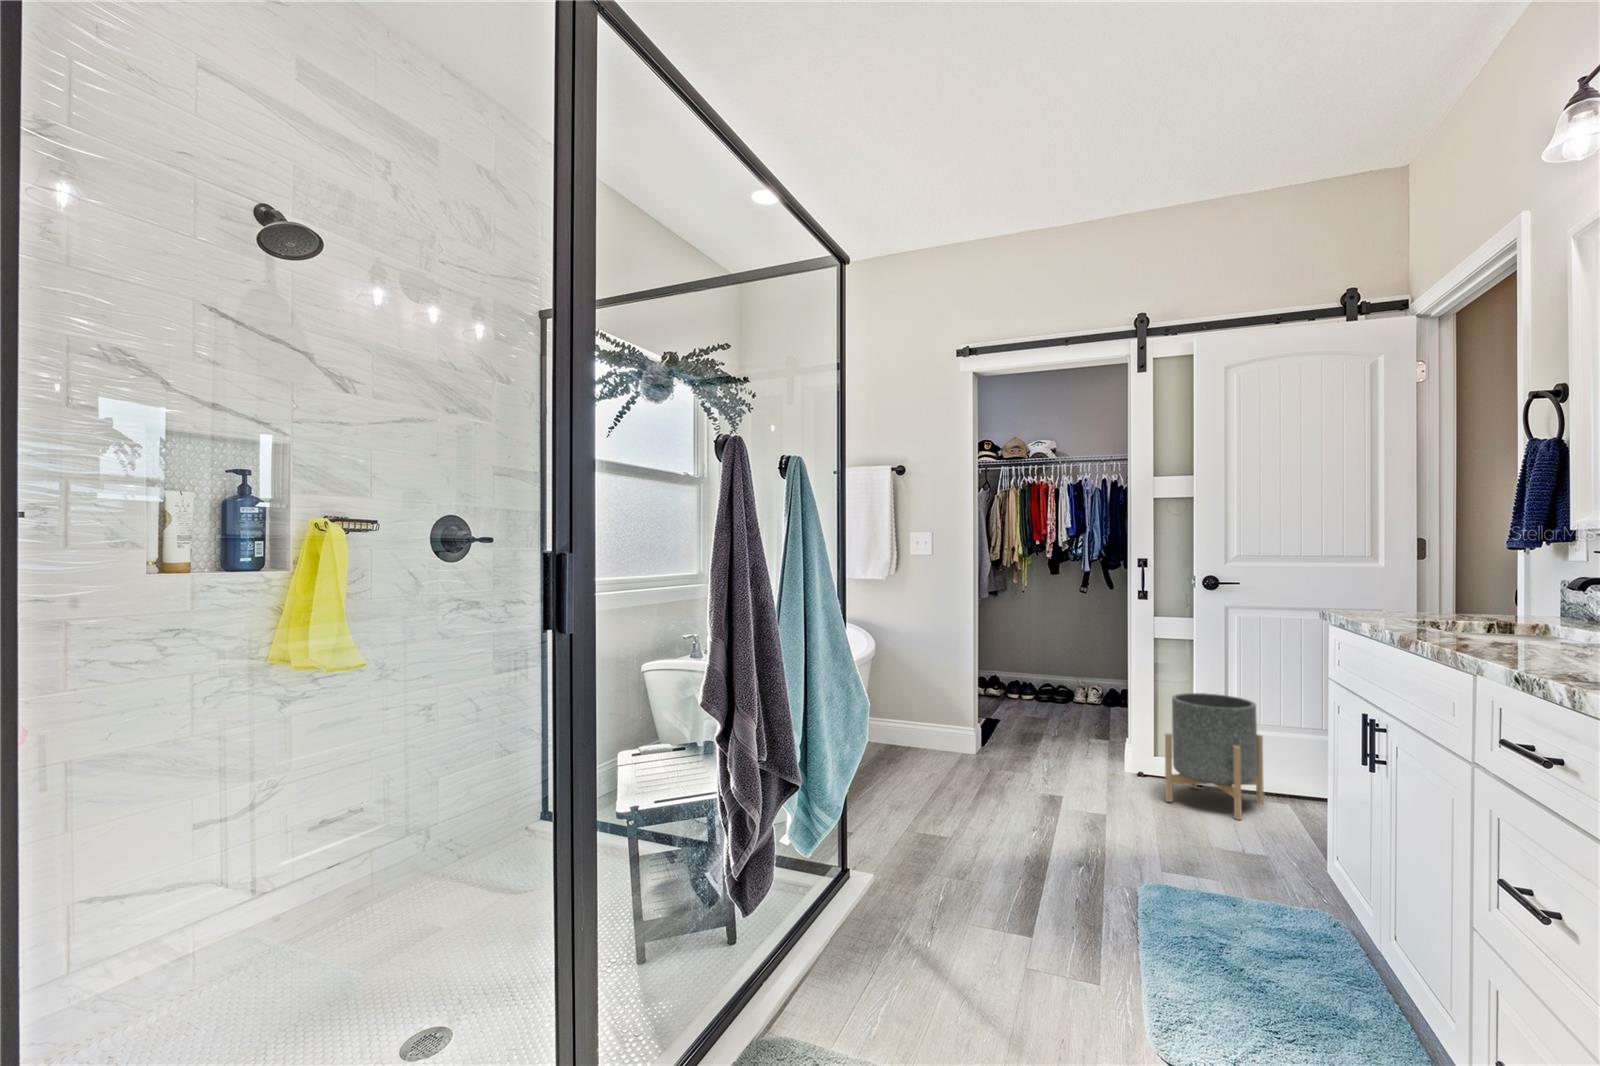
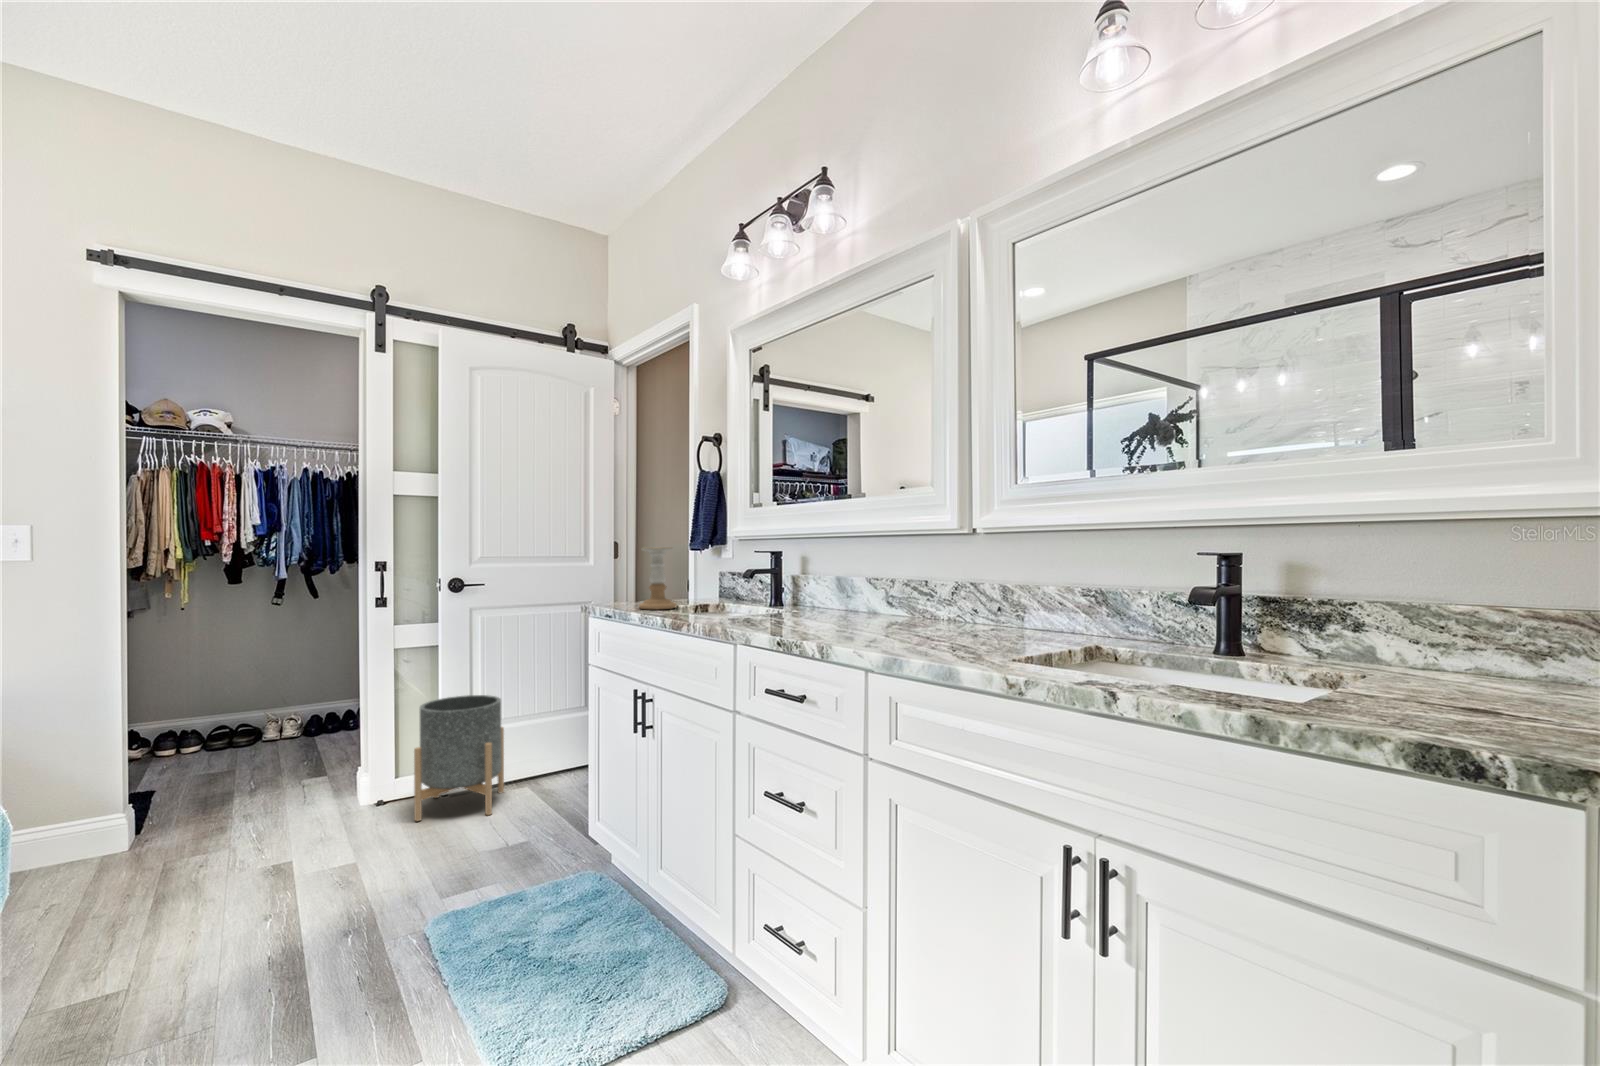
candle holder: none [1391,547,1452,625] -> present [639,547,676,609]

